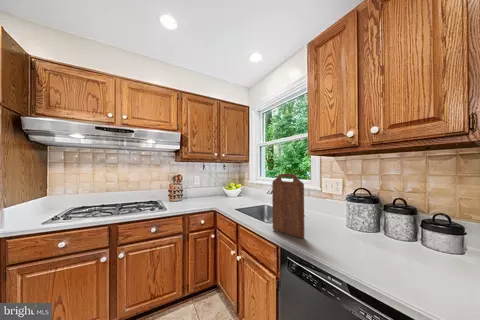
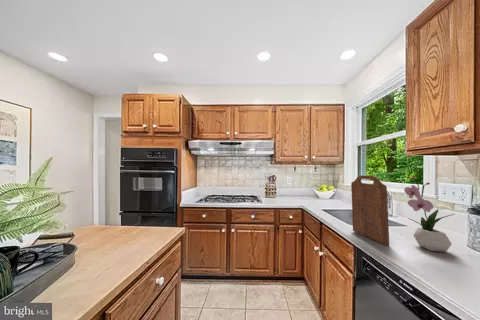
flower arrangement: none [312,173,342,235] -> present [404,176,454,252]

